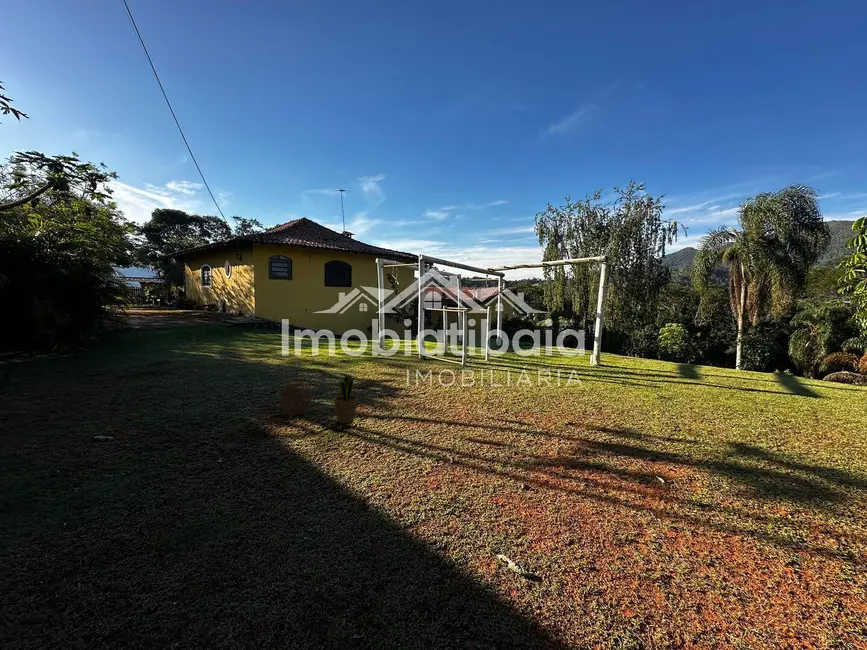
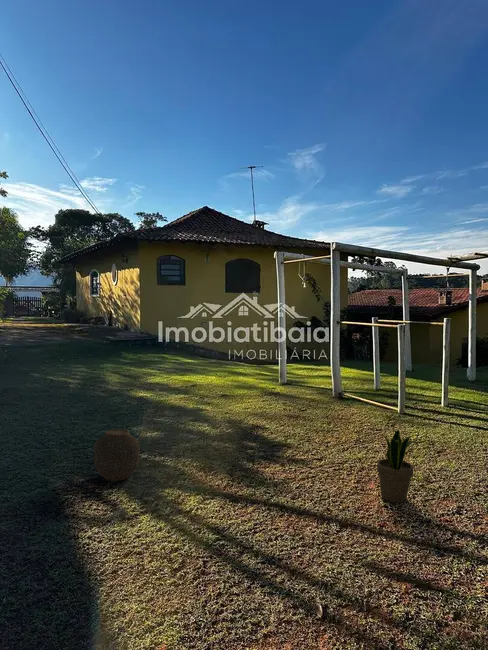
potted plant: present [334,375,360,423] -> present [377,430,418,503]

